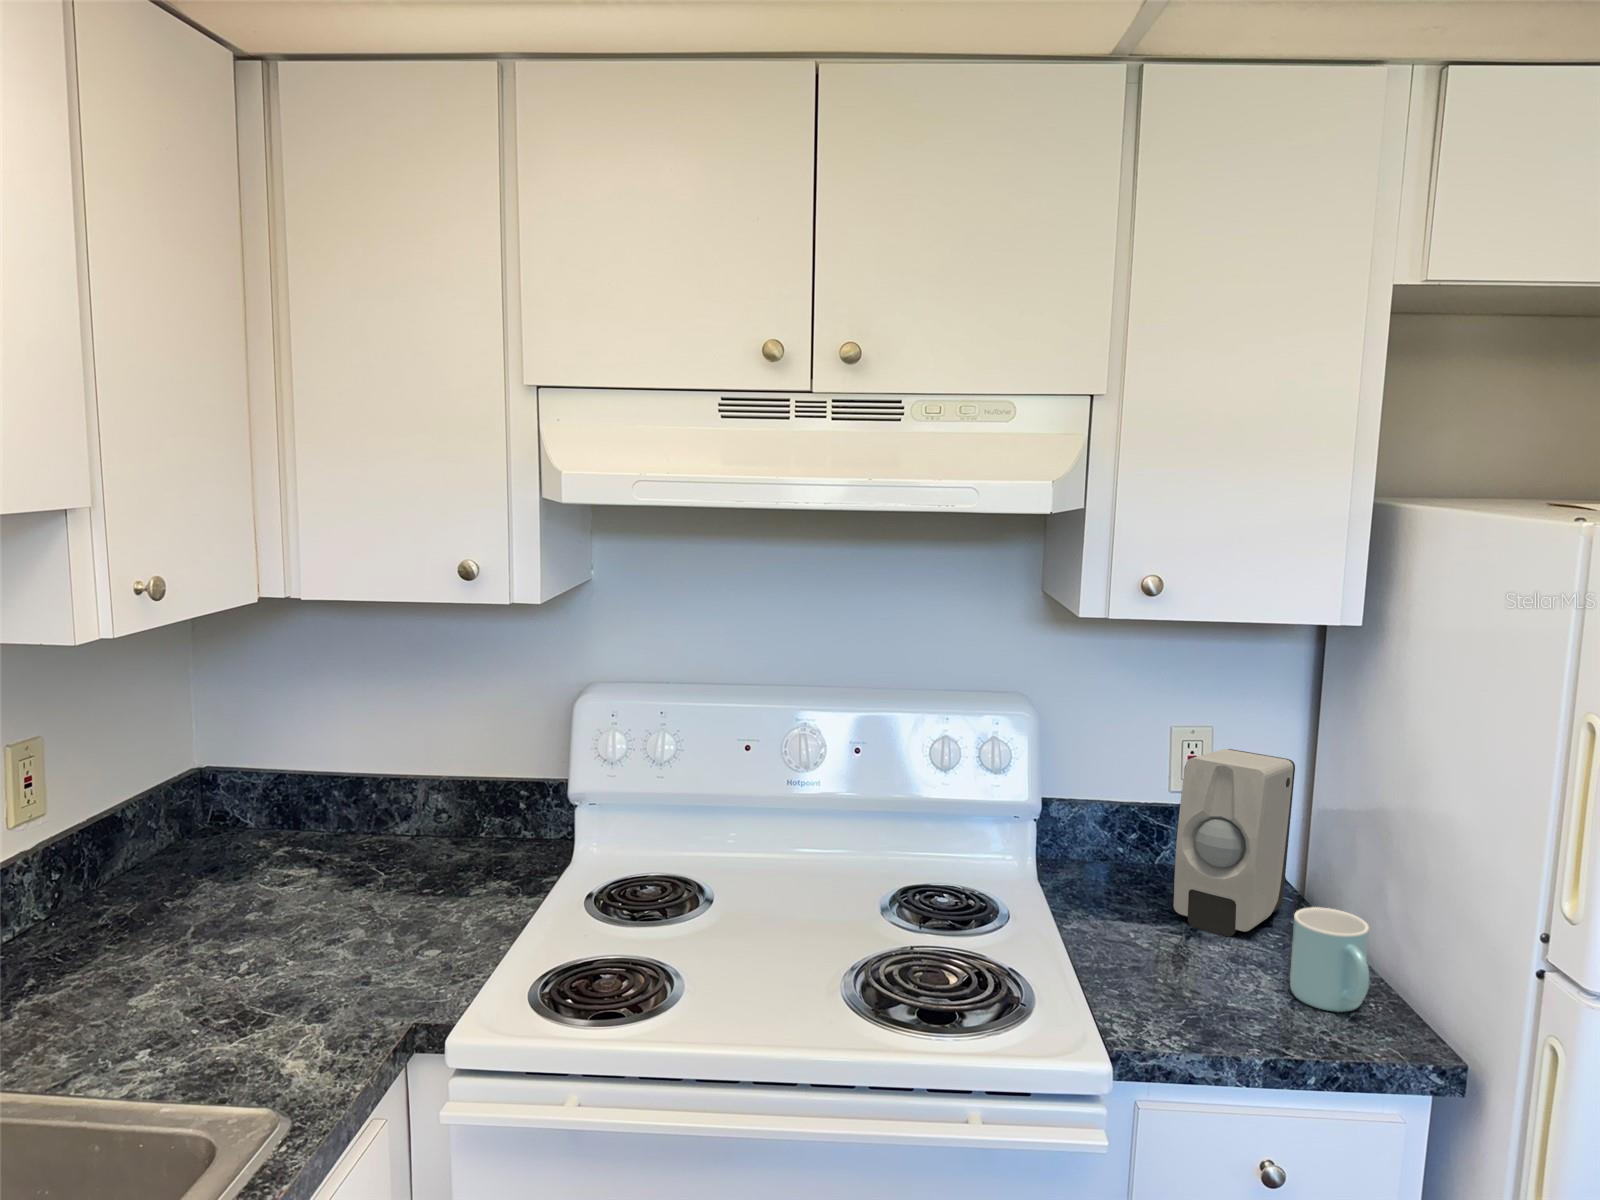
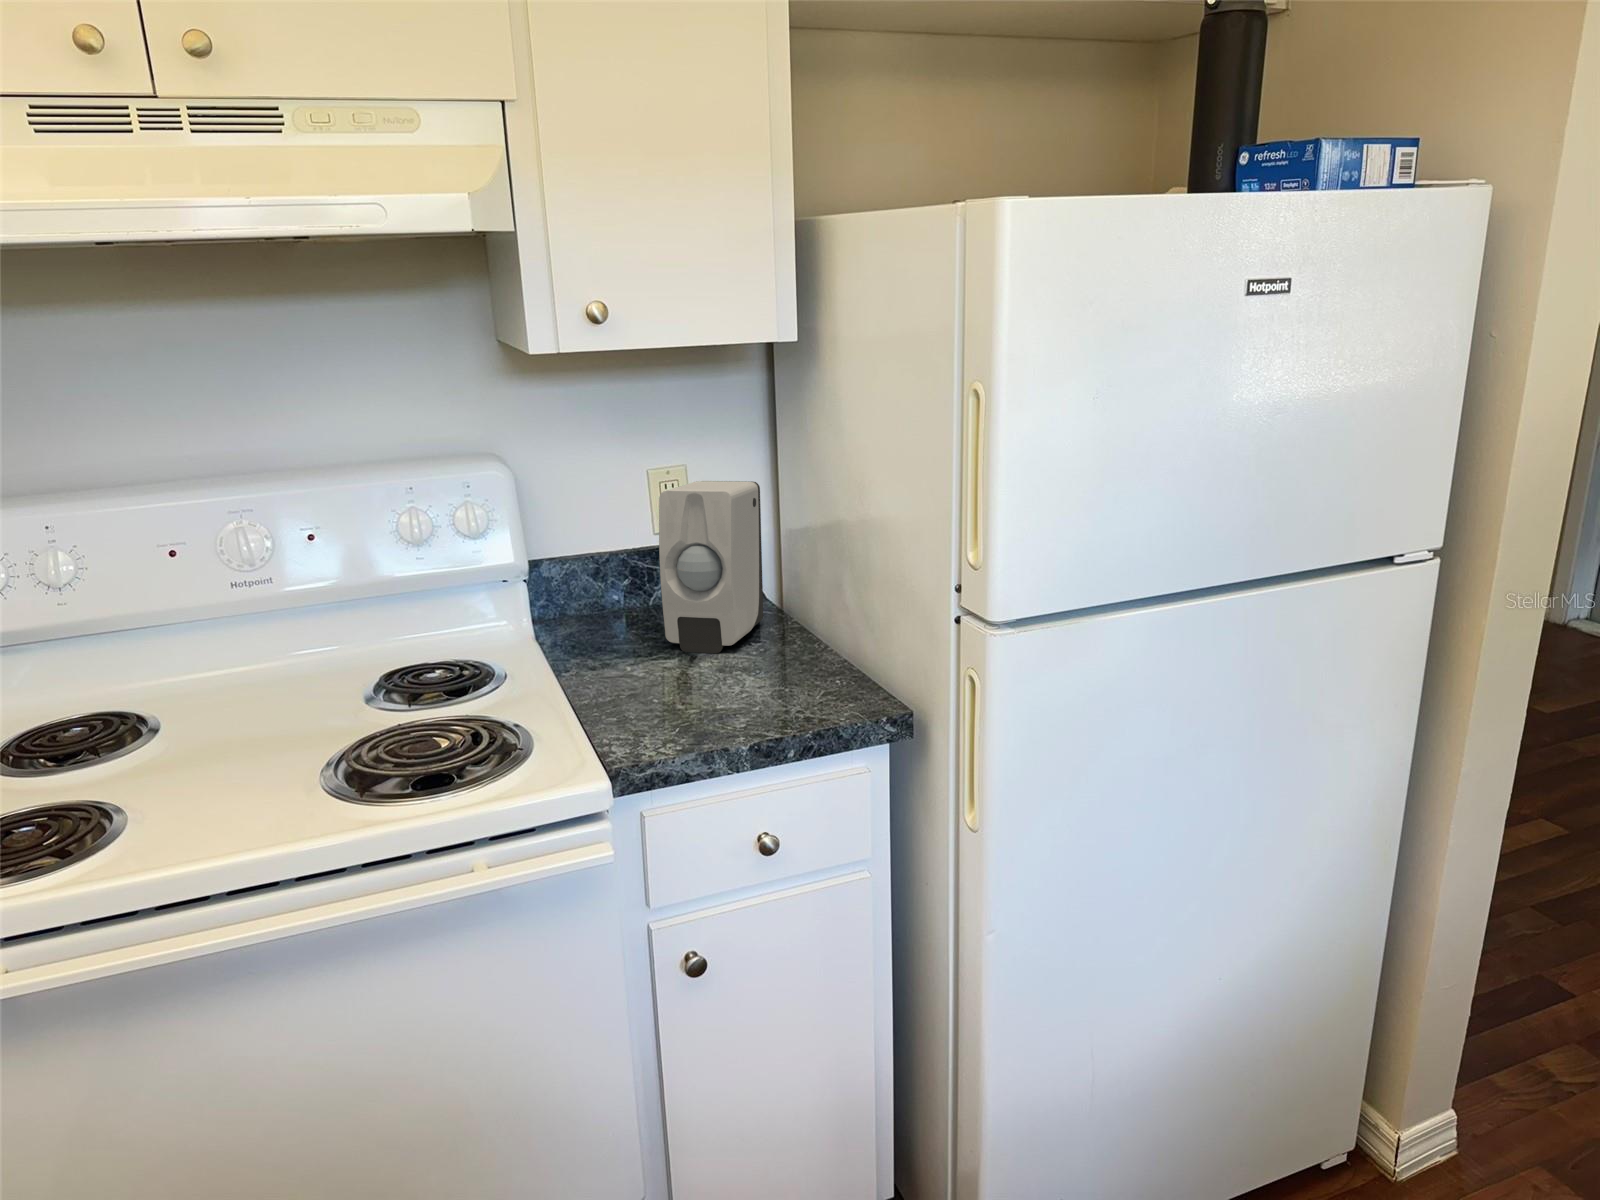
mug: present [1290,907,1369,1012] -> none [766,605,832,694]

